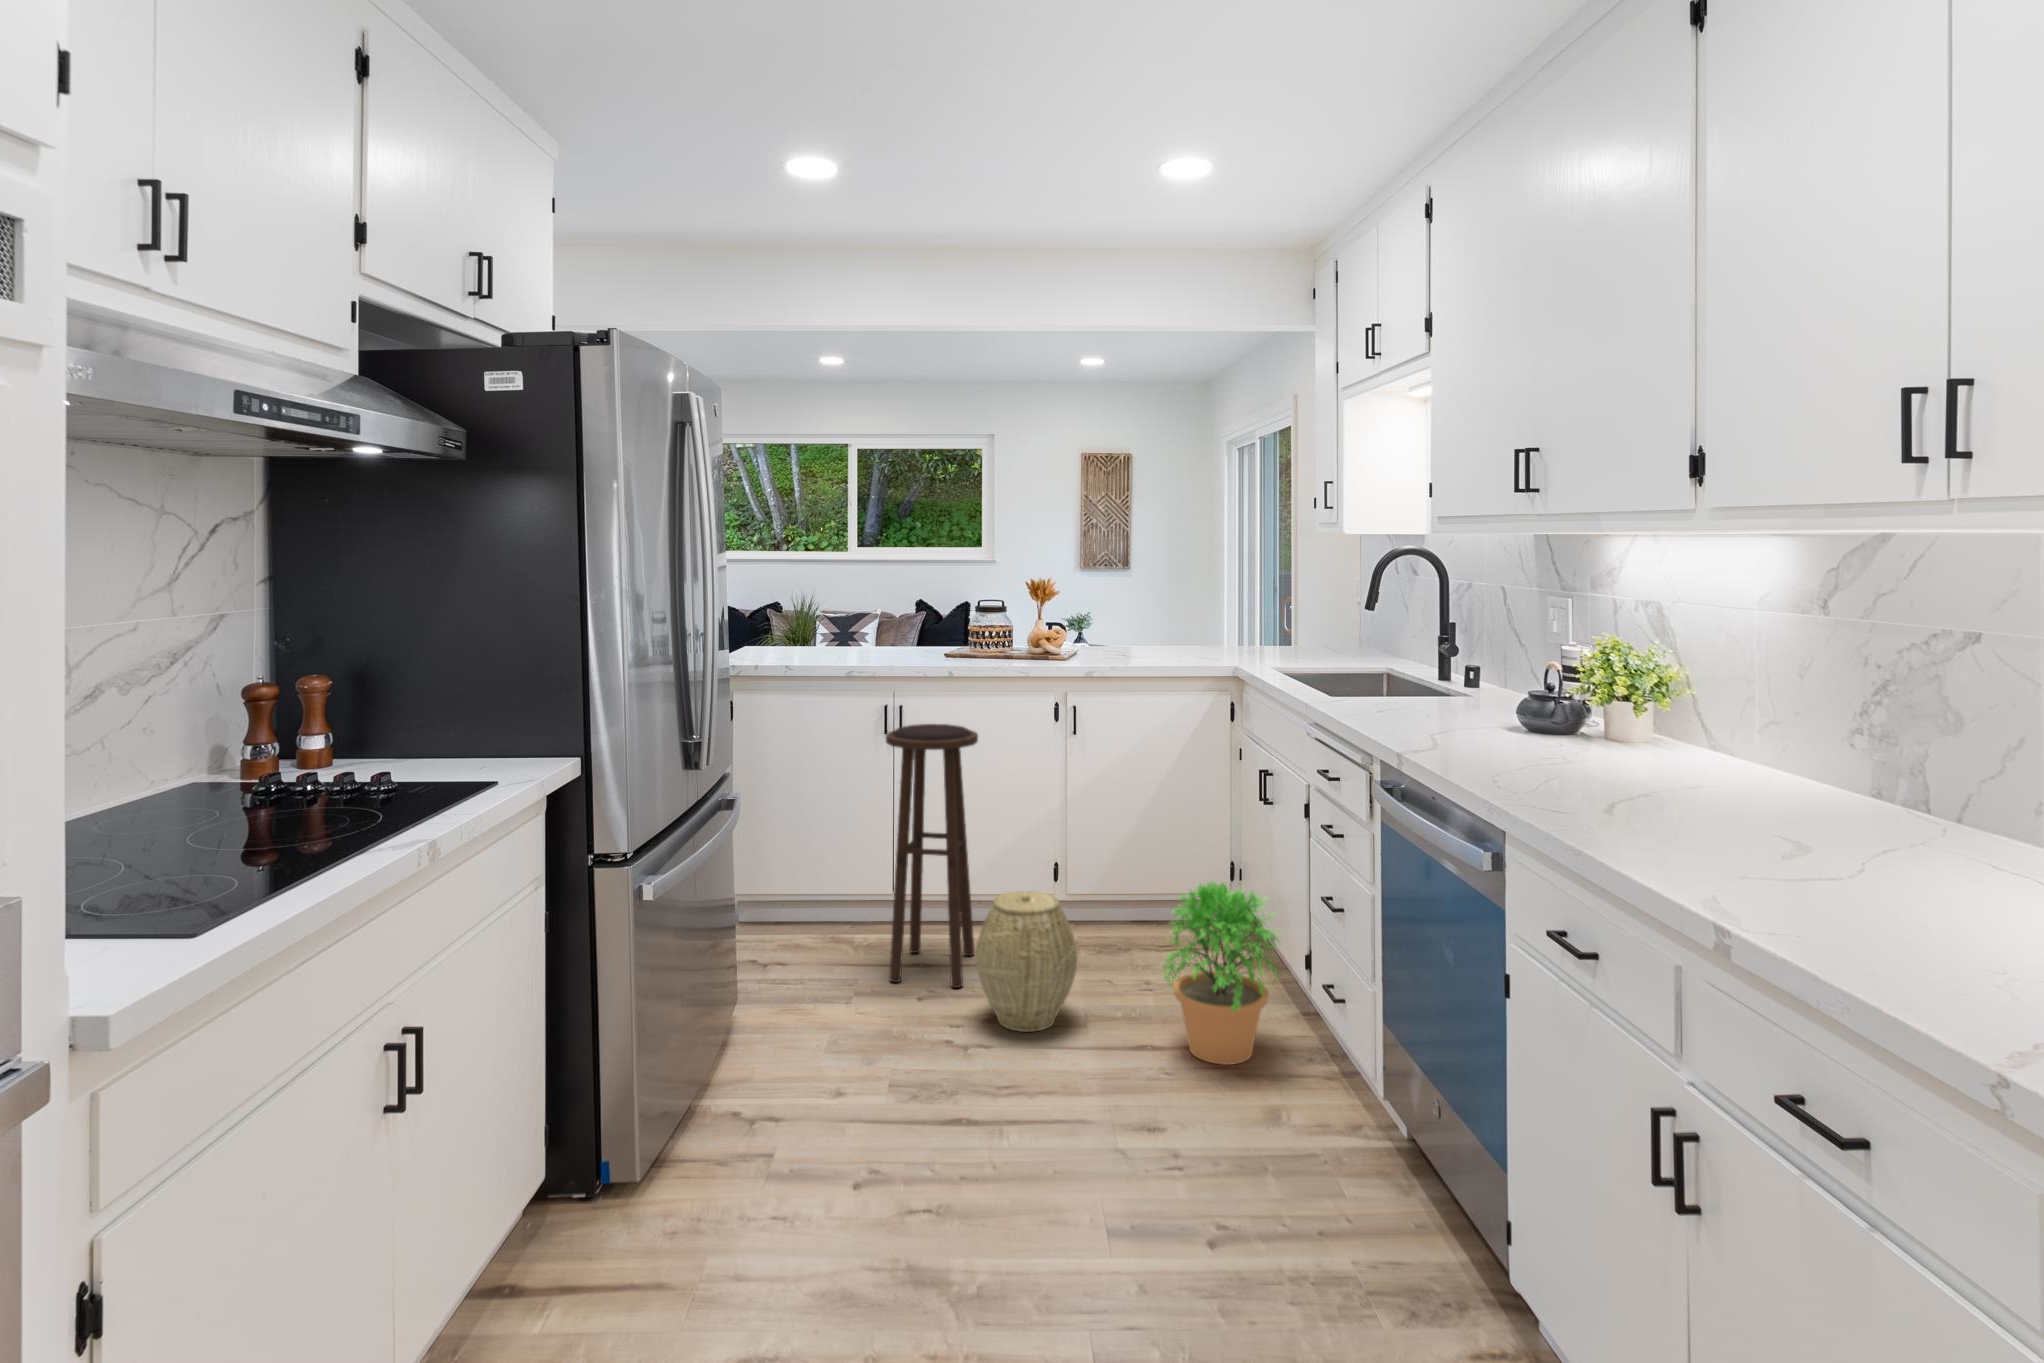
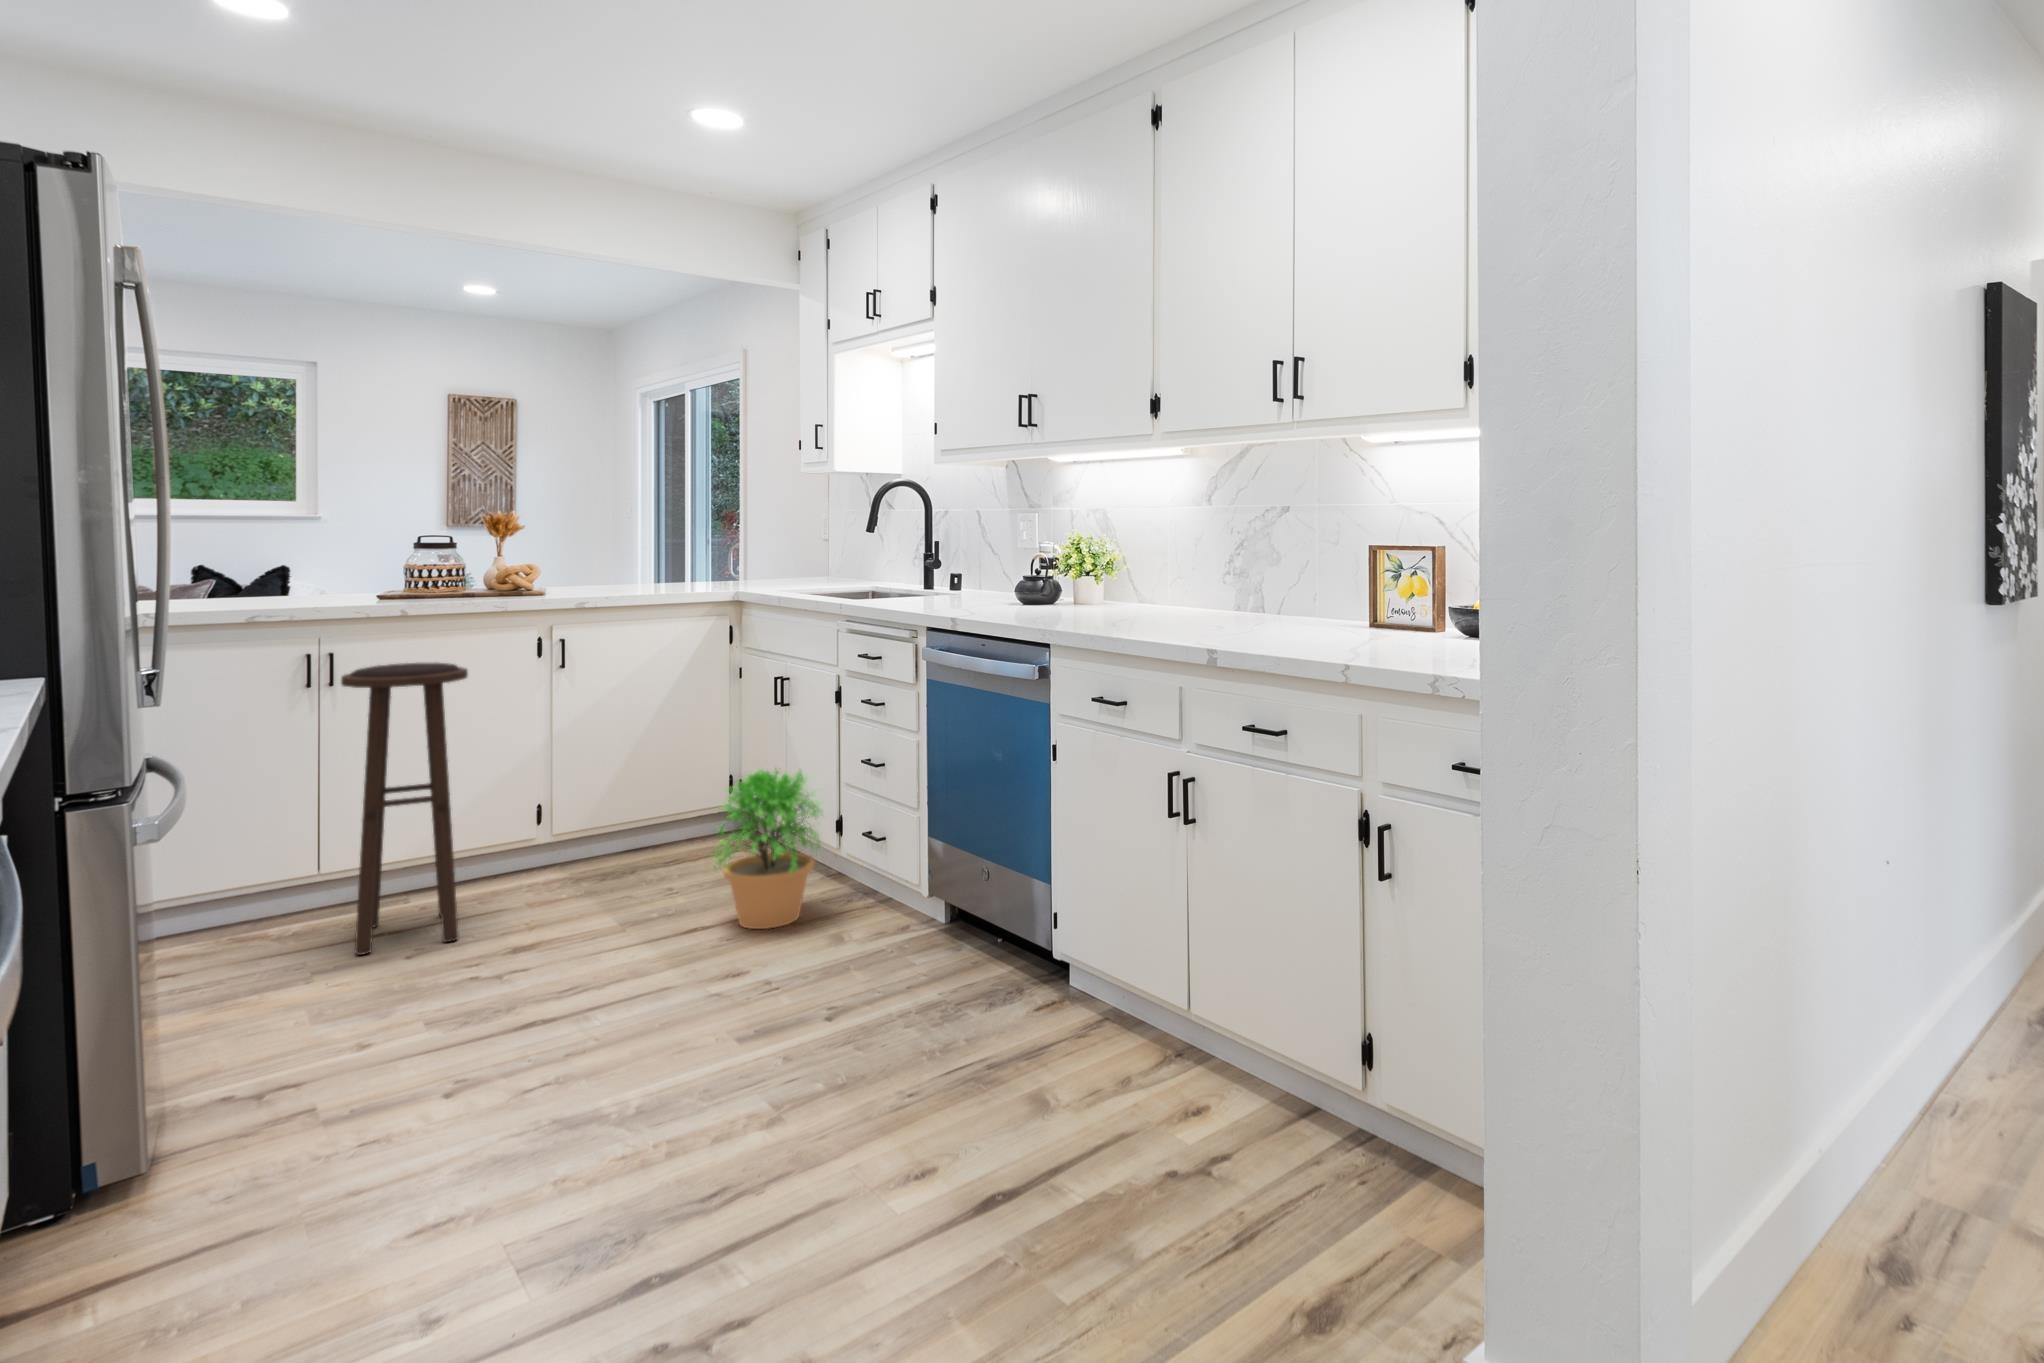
woven basket: present [976,891,1078,1032] -> none [493,816,614,956]

